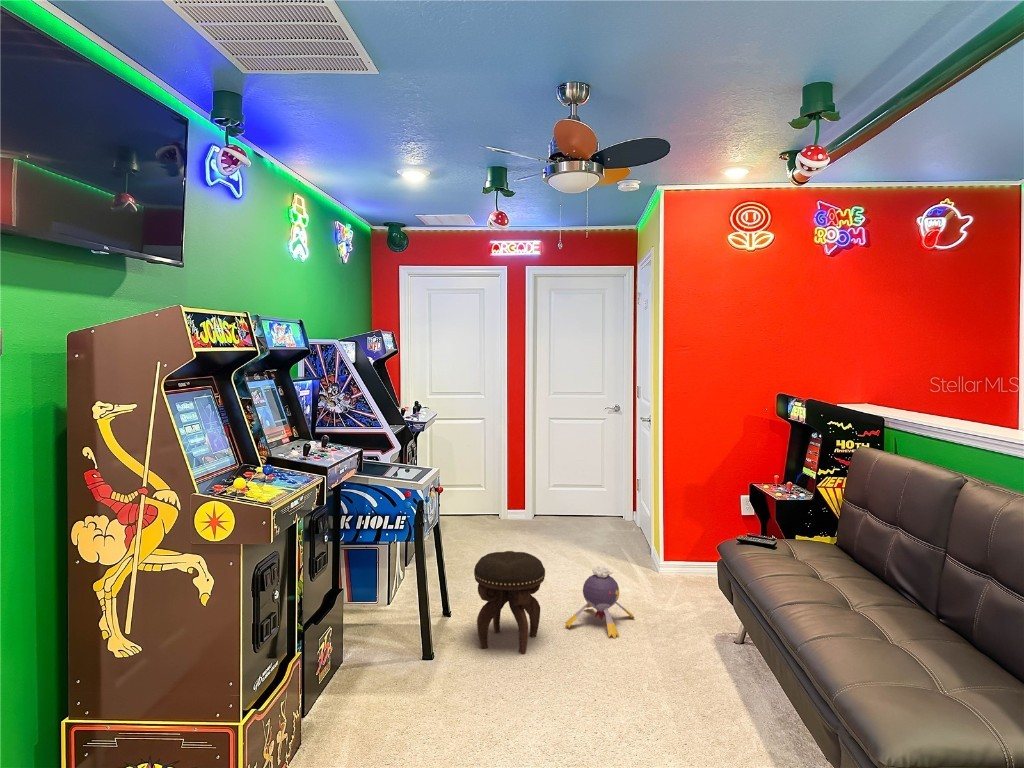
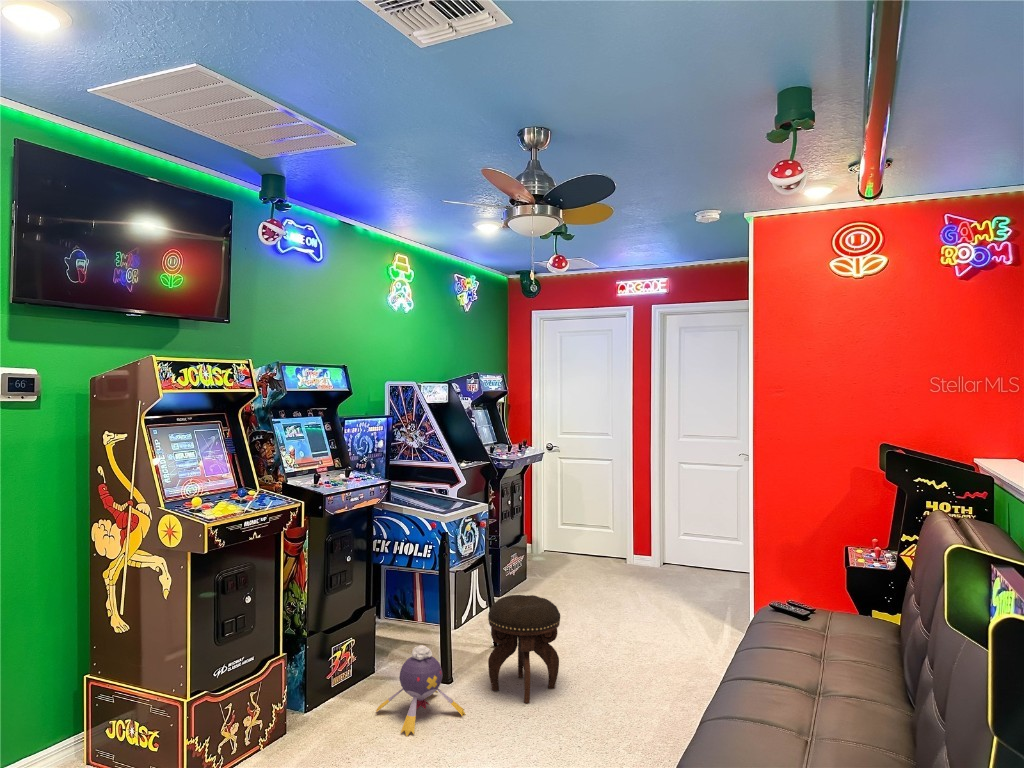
plush toy: present [565,566,635,638] -> present [376,645,465,736]

